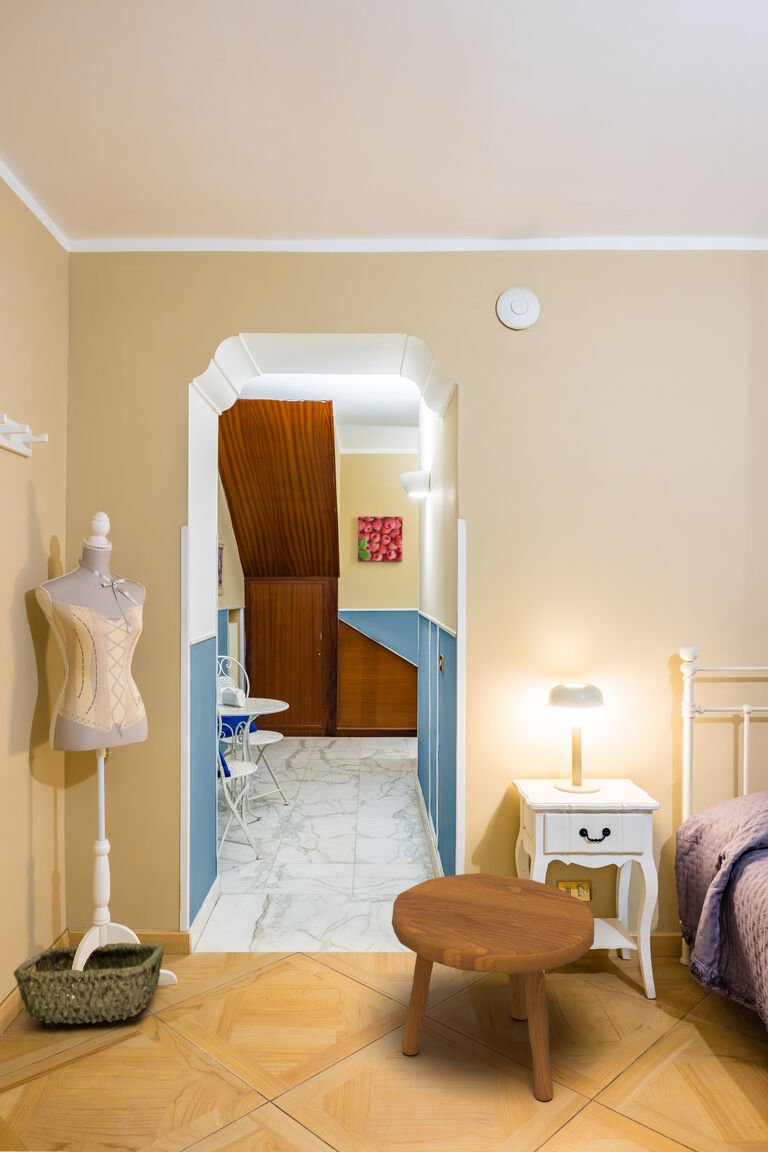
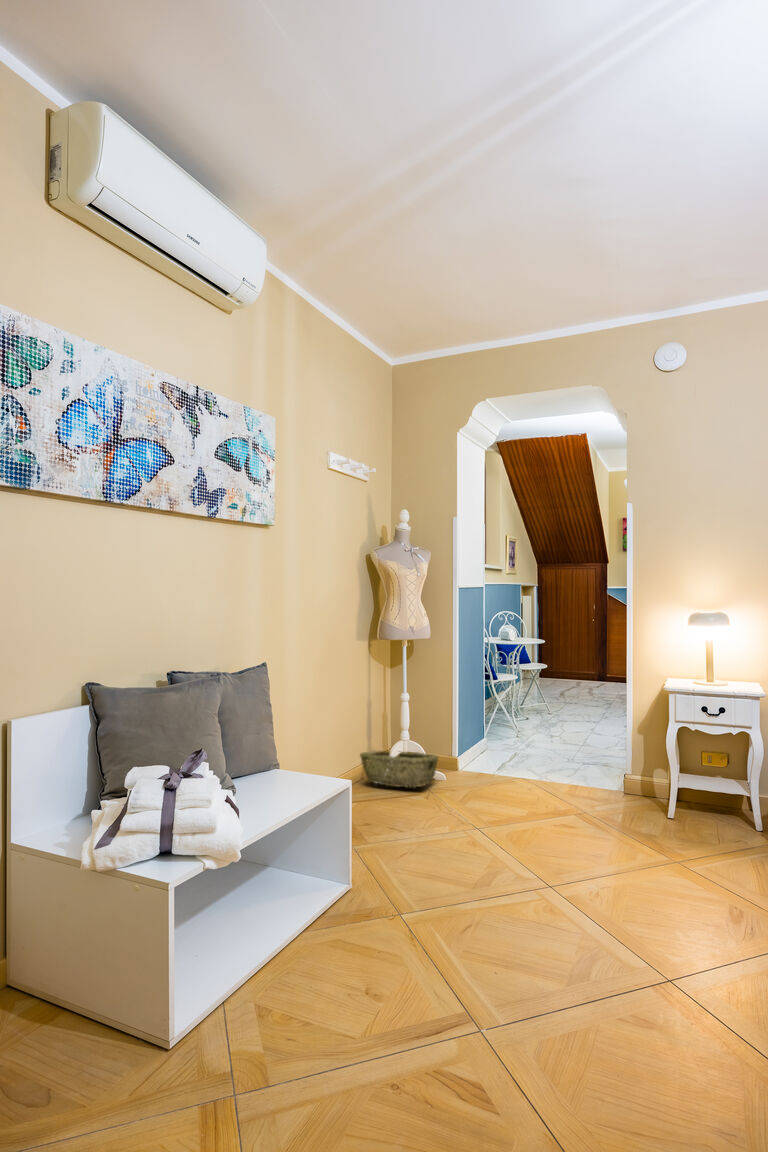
footstool: present [392,873,594,1101] -> none [558,729,692,856]

